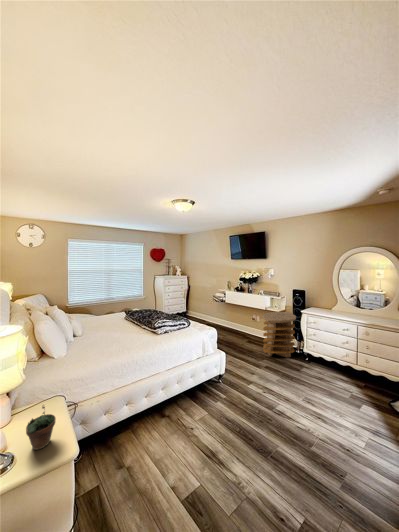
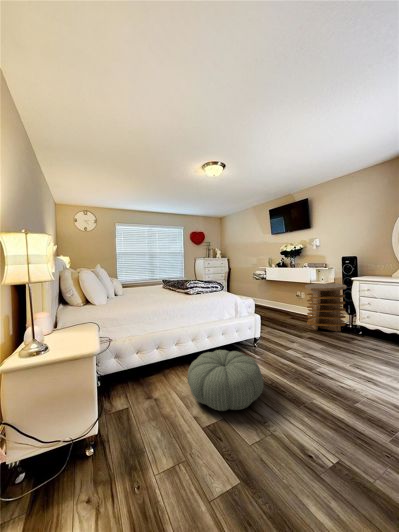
pouf: none [161,400,236,477] -> present [188,350,264,411]
succulent plant: present [26,406,56,450] -> none [62,310,85,347]

